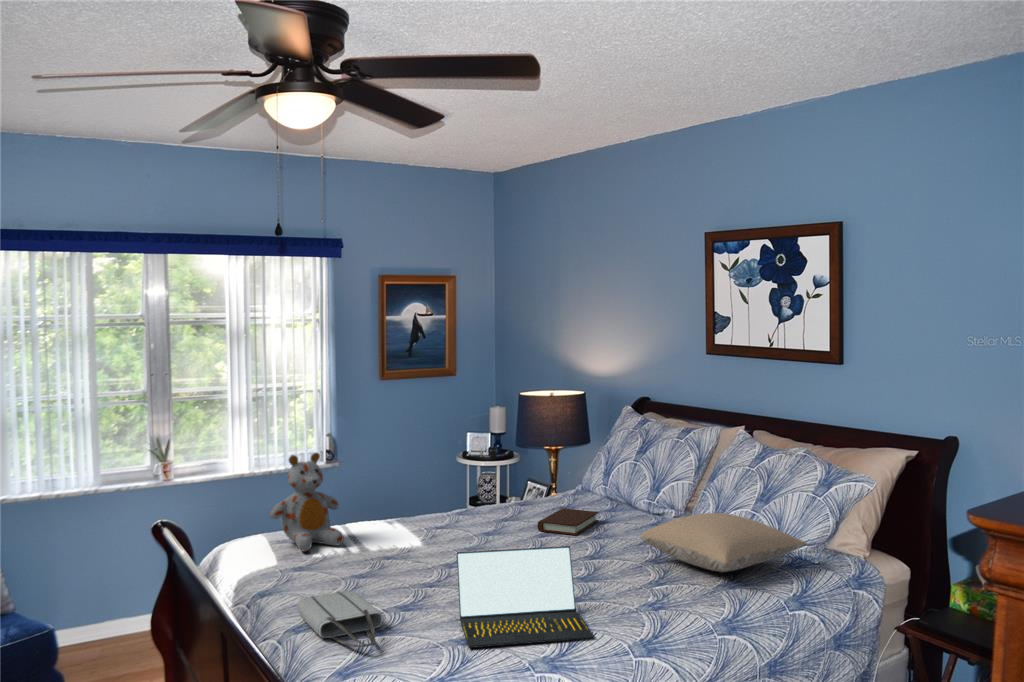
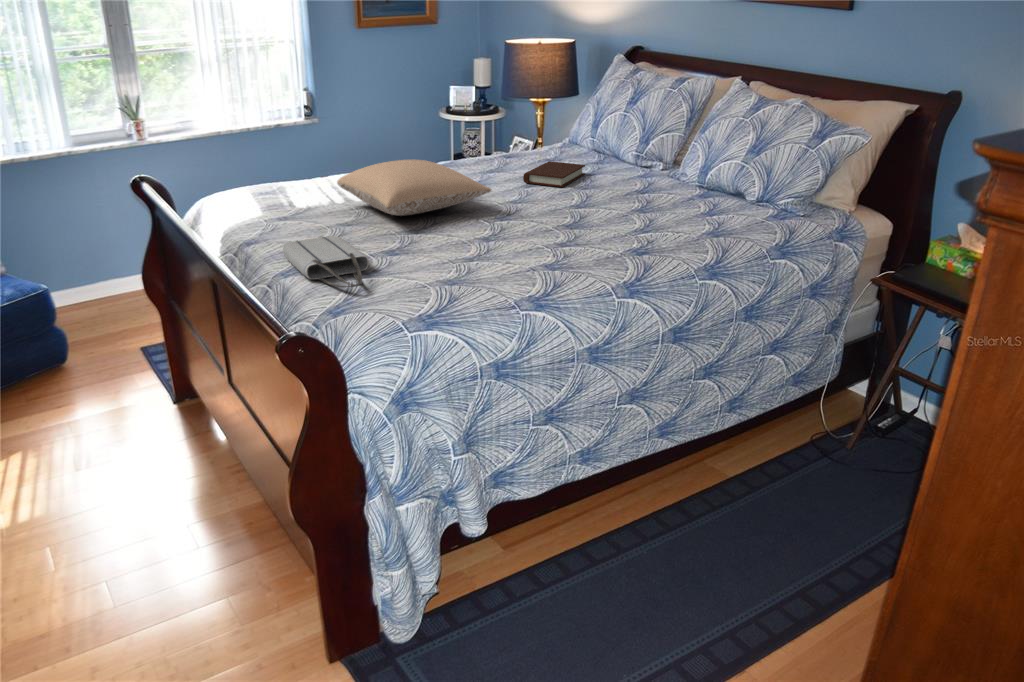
stuffed bear: present [269,452,344,551] -> none [249,98,327,200]
pillow: present [640,513,807,572] -> present [337,160,492,216]
laptop: present [457,546,594,648] -> none [442,193,579,289]

